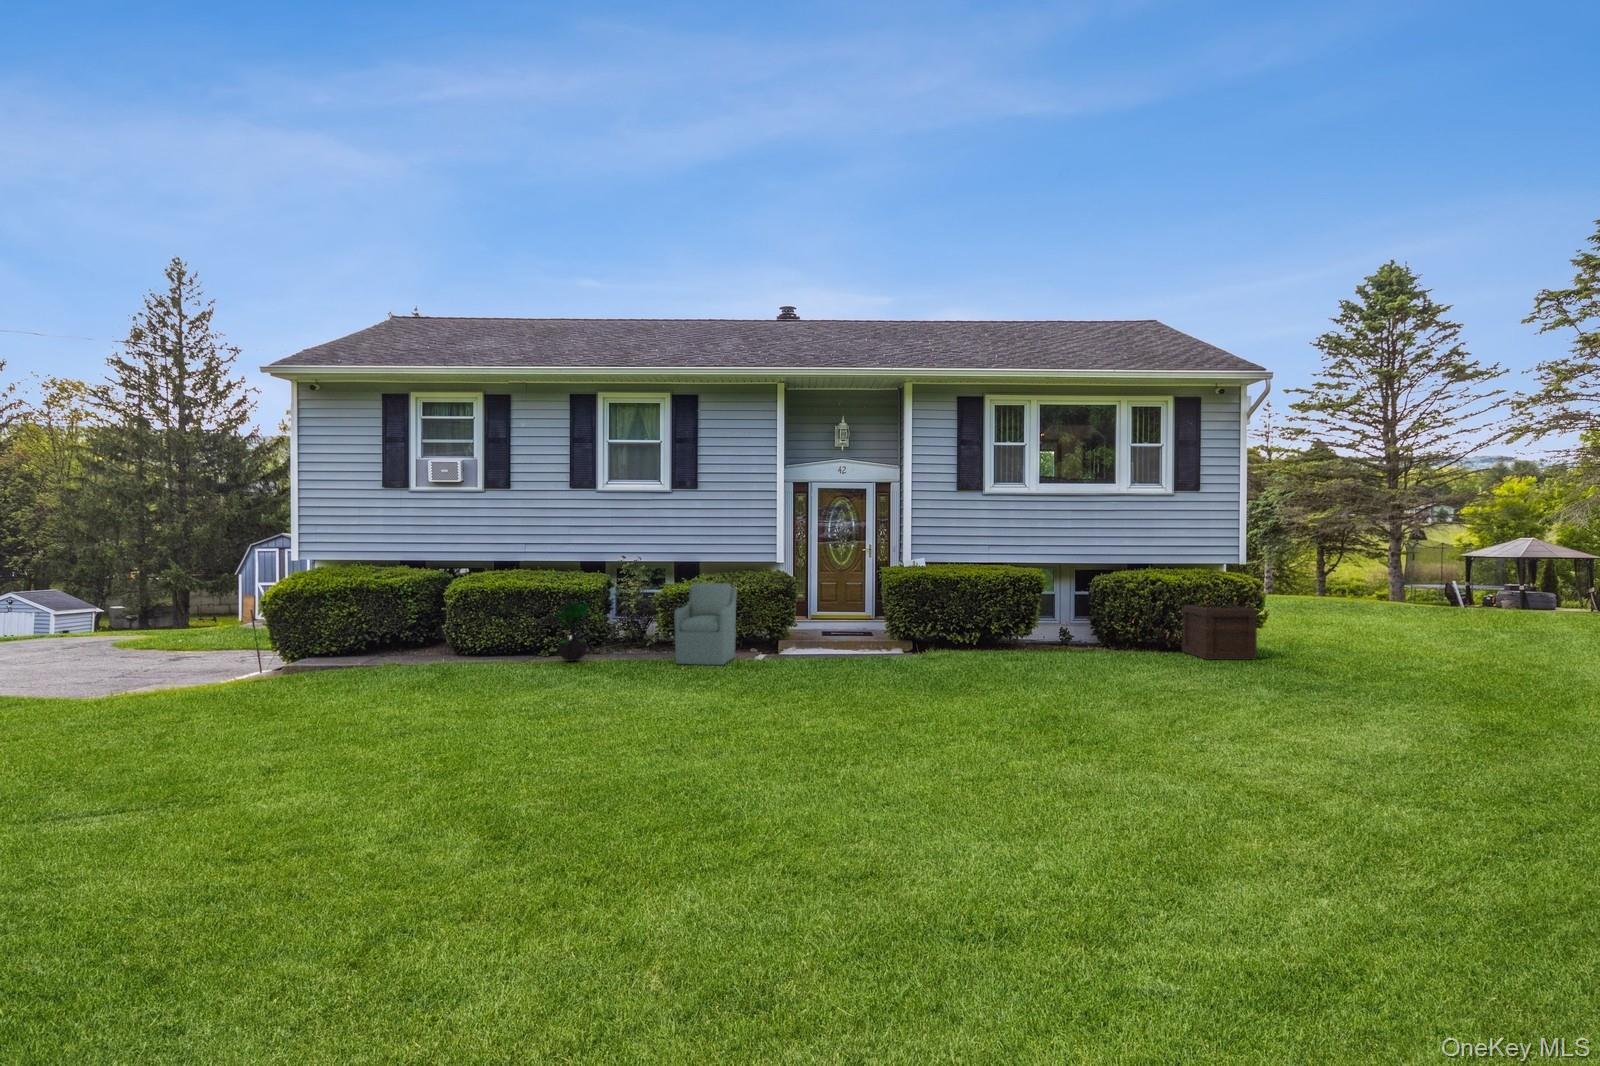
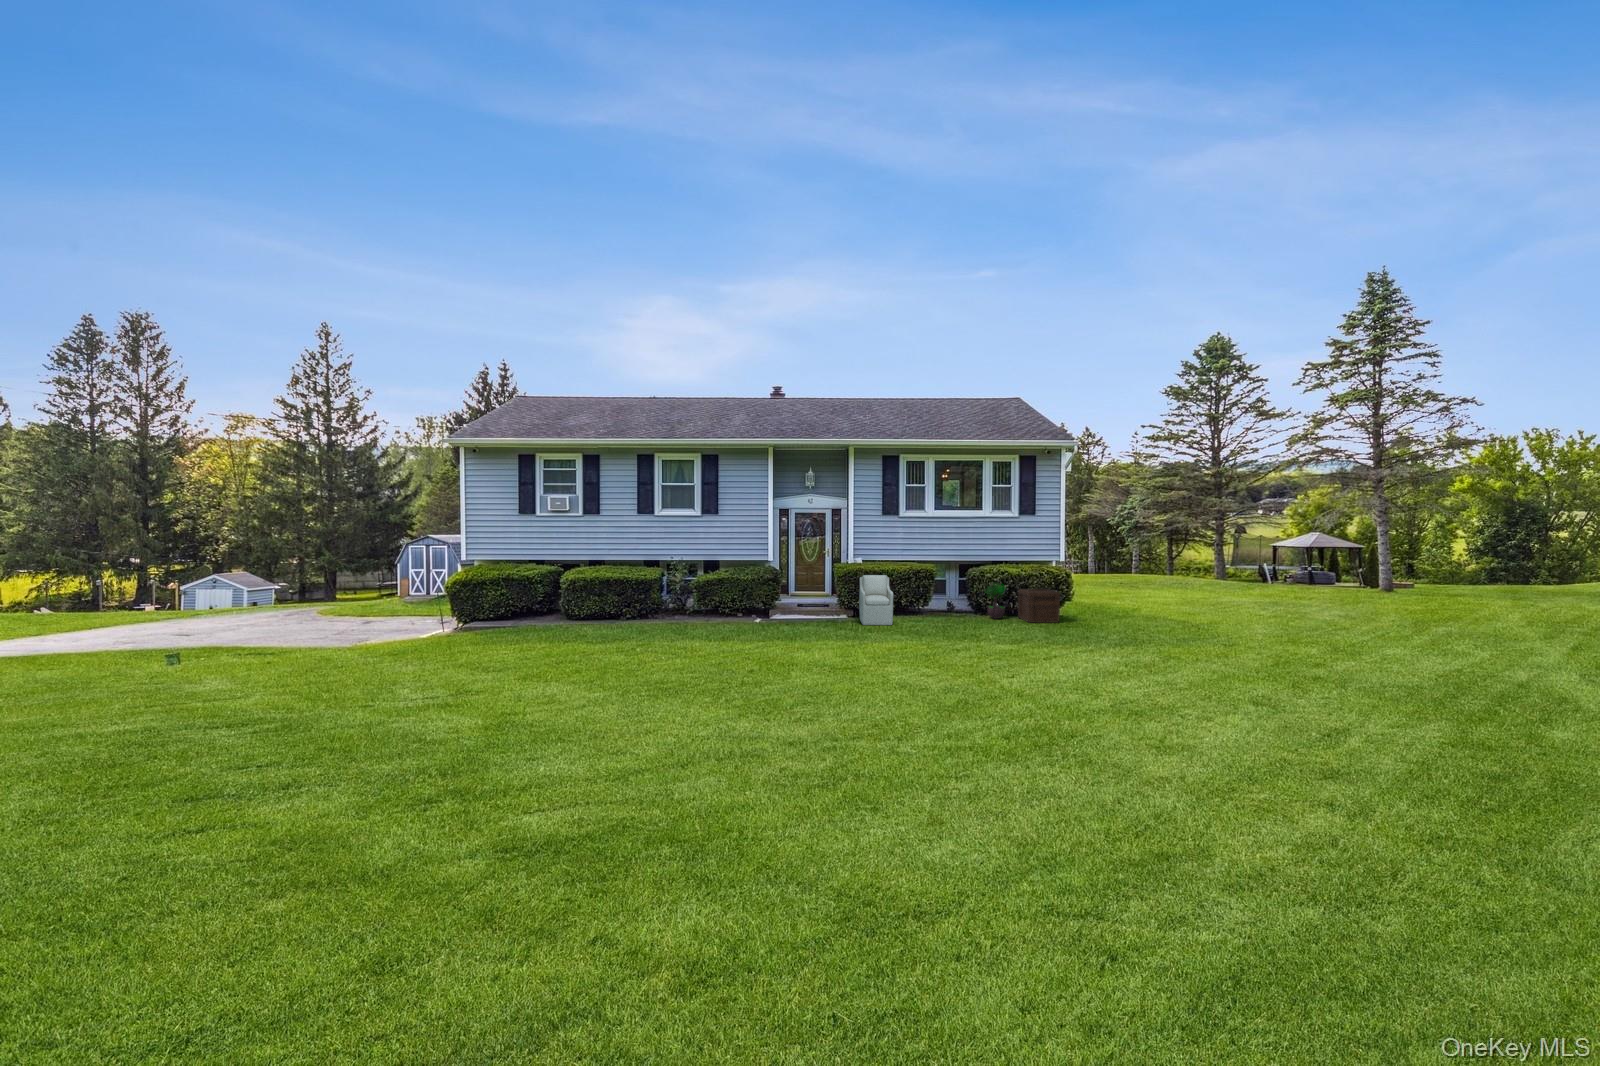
chair: present [674,583,737,665] -> present [859,575,893,625]
potted tree: present [556,601,587,661] -> present [985,584,1005,619]

